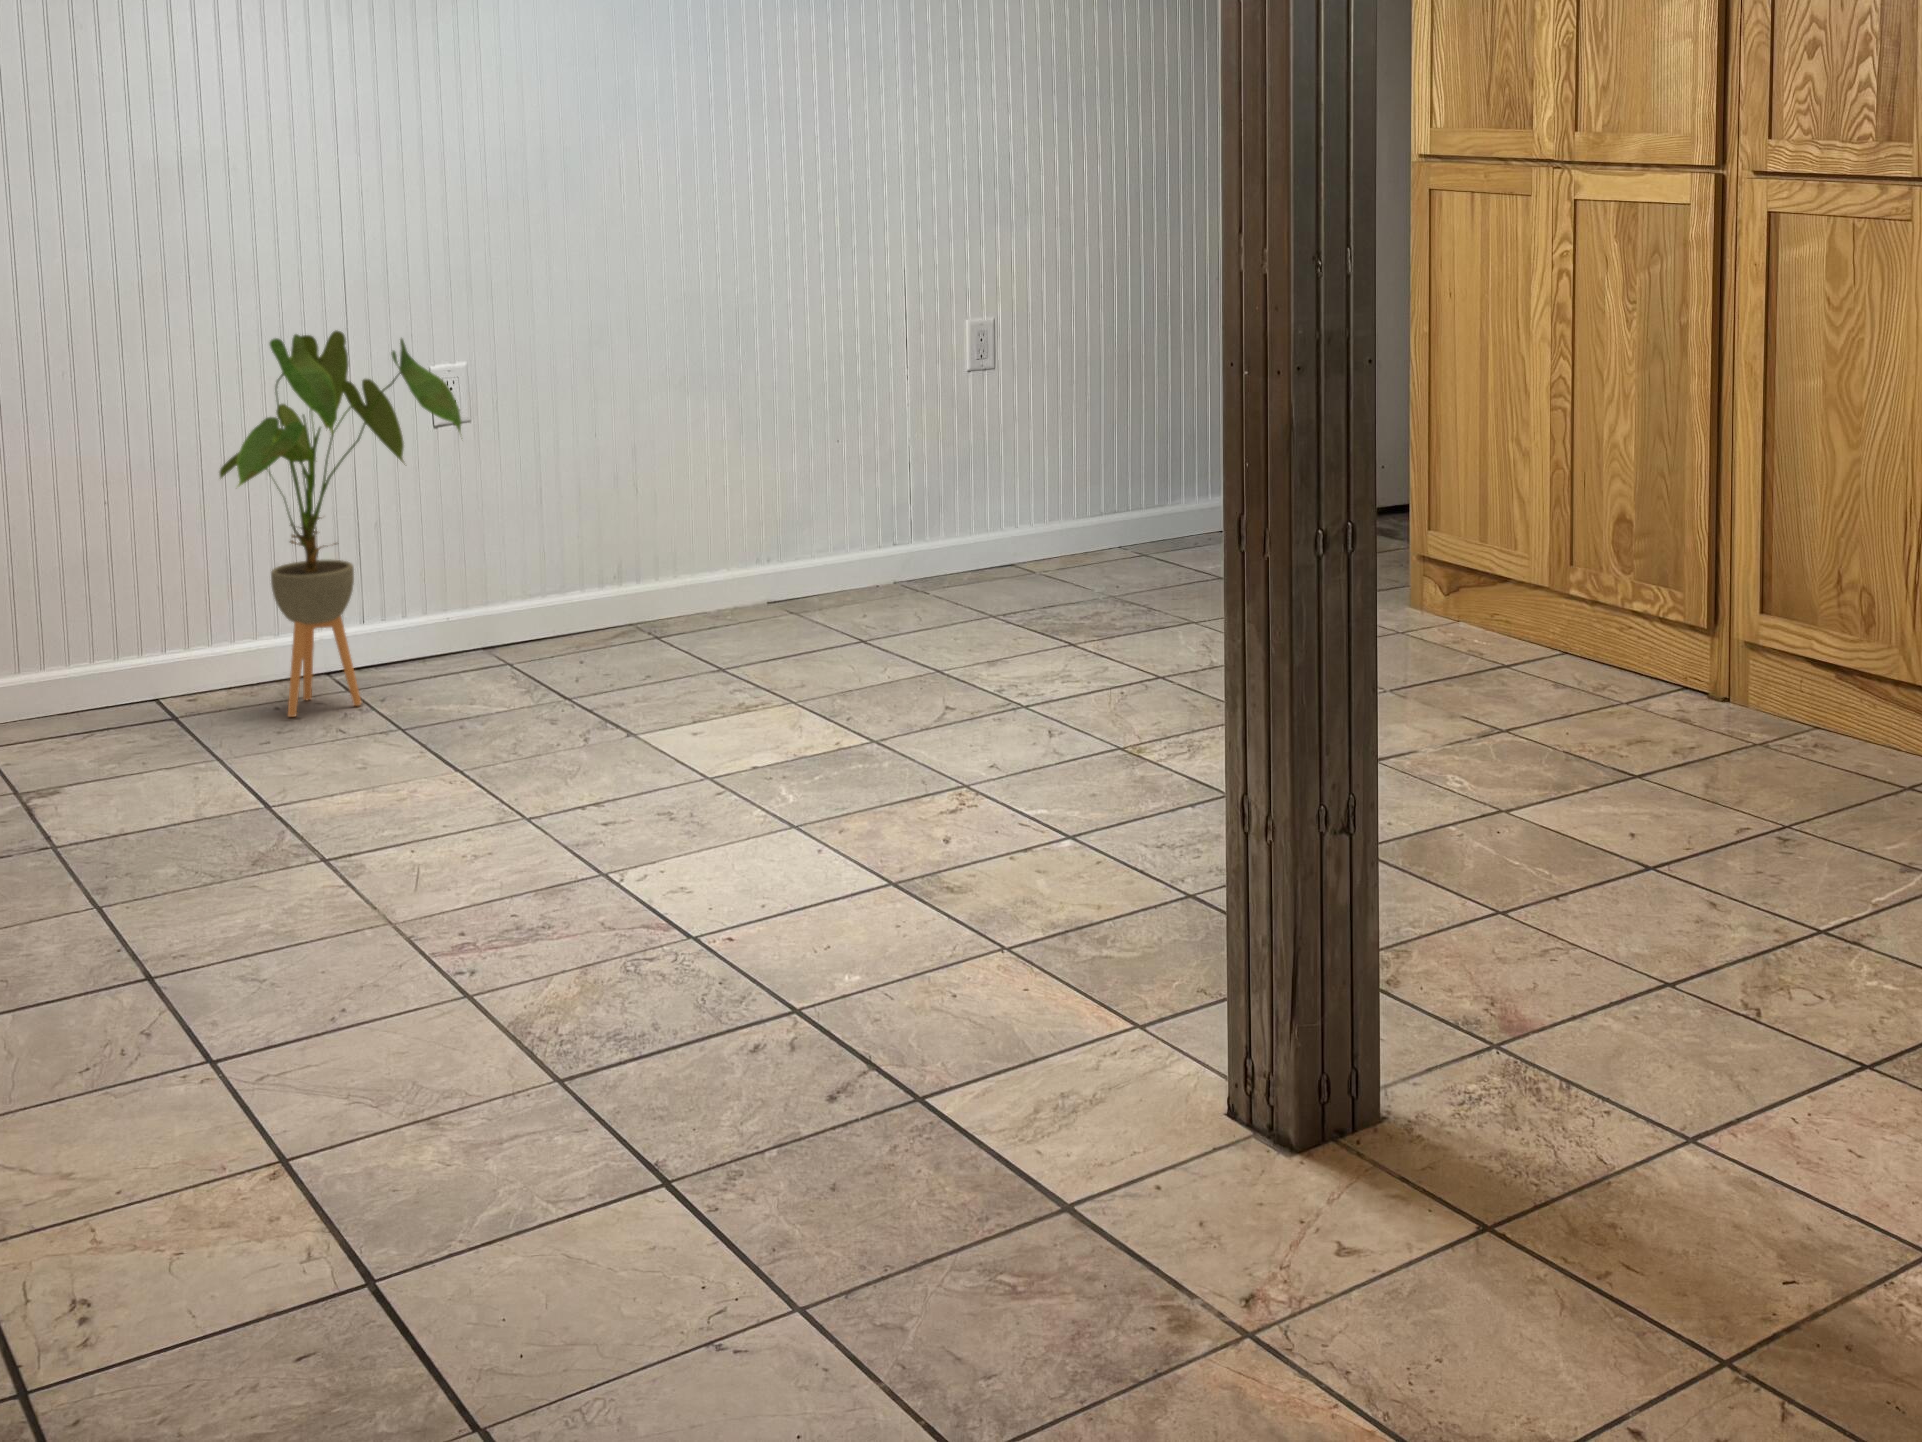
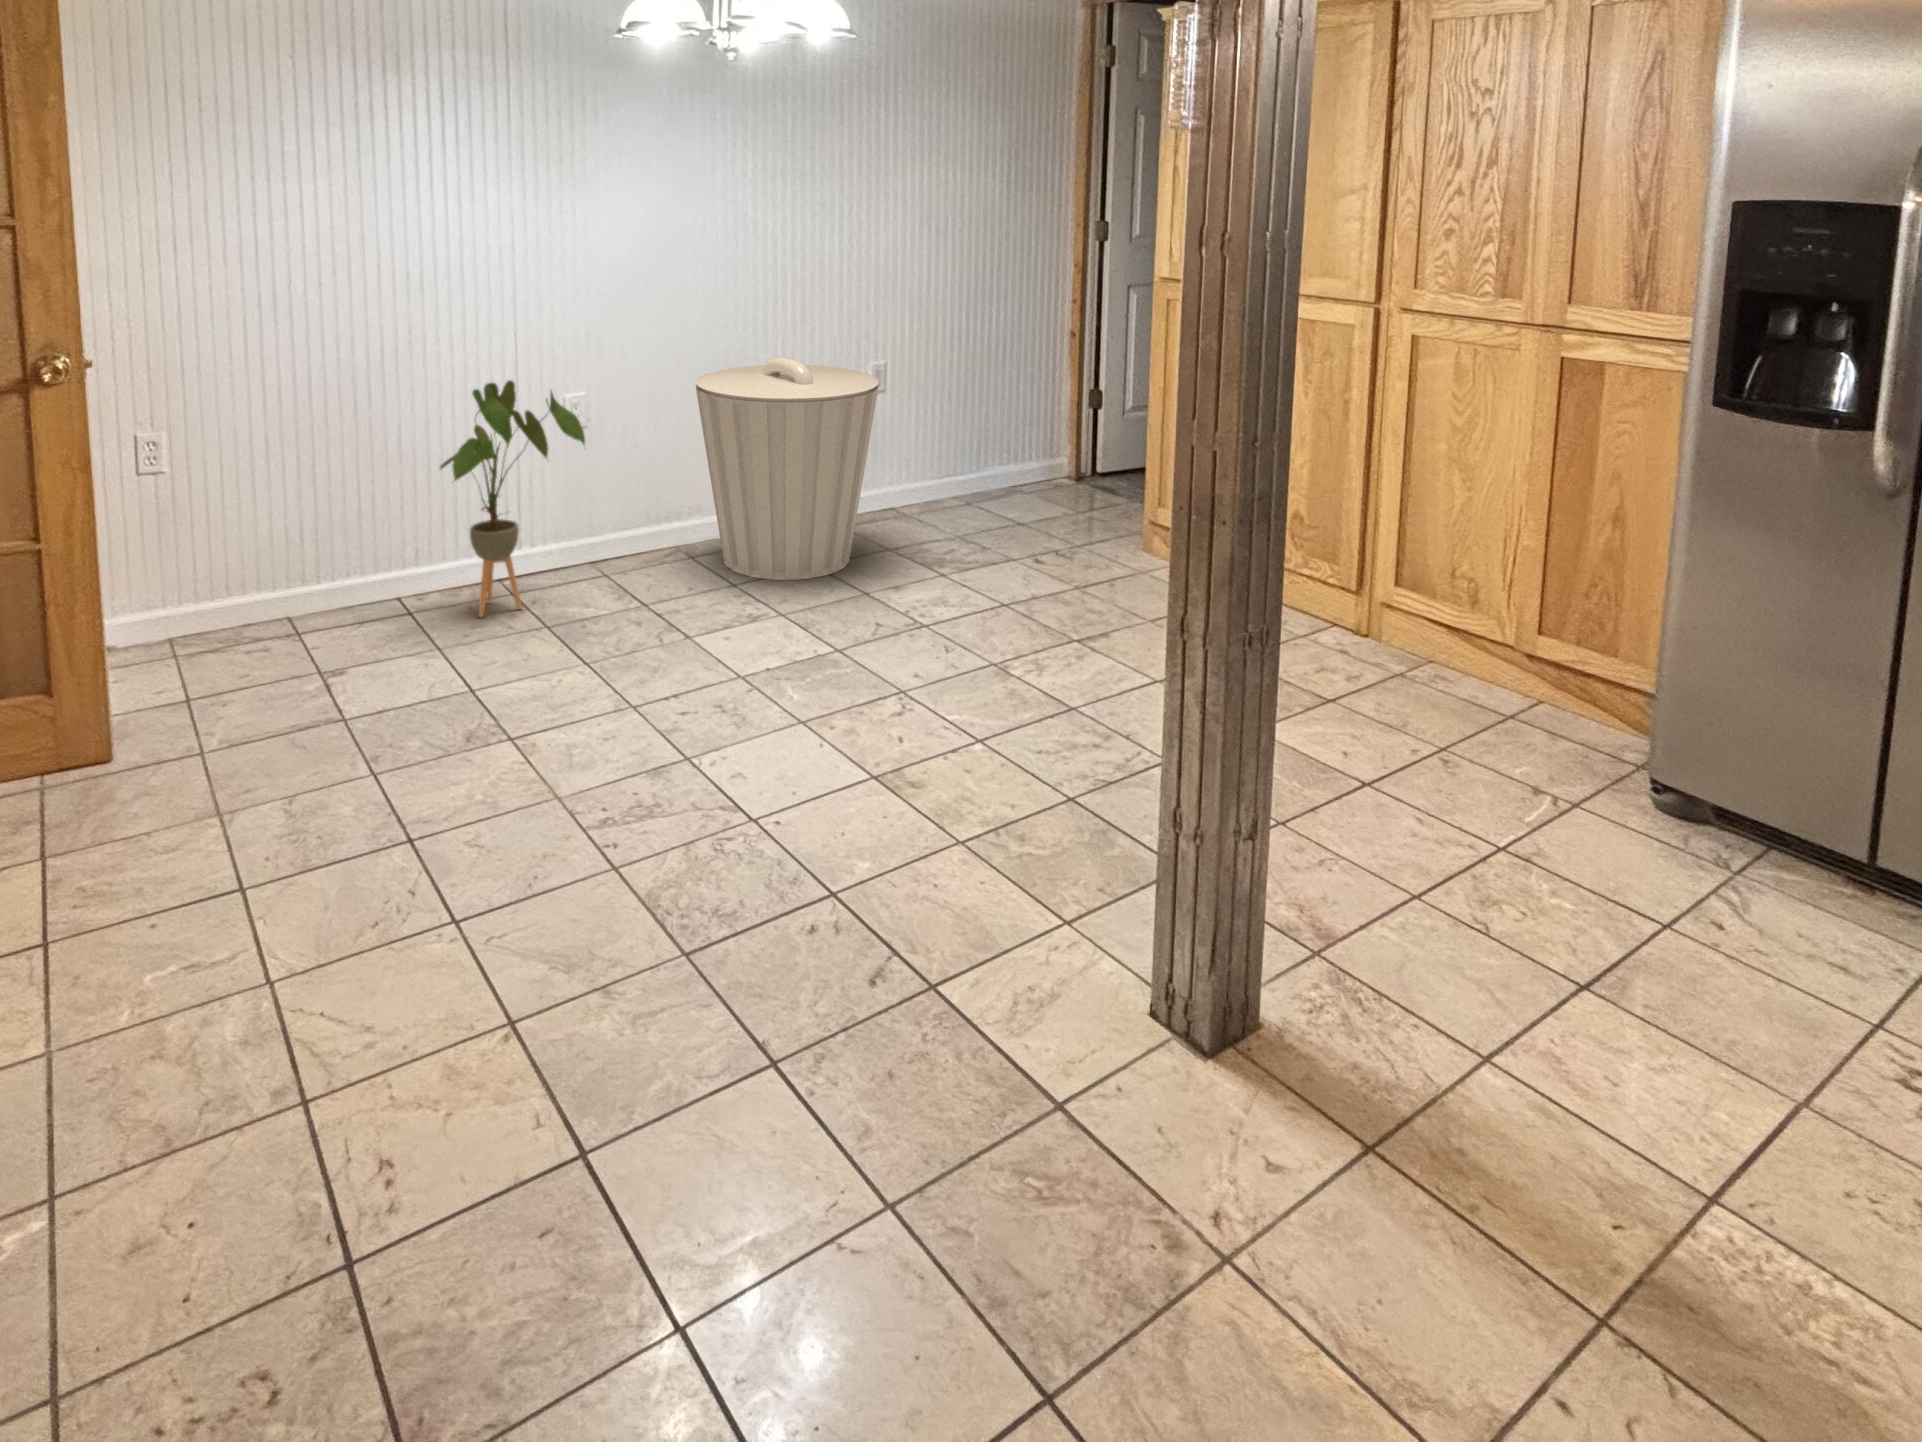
trash can: none [655,296,962,659] -> present [696,357,879,580]

